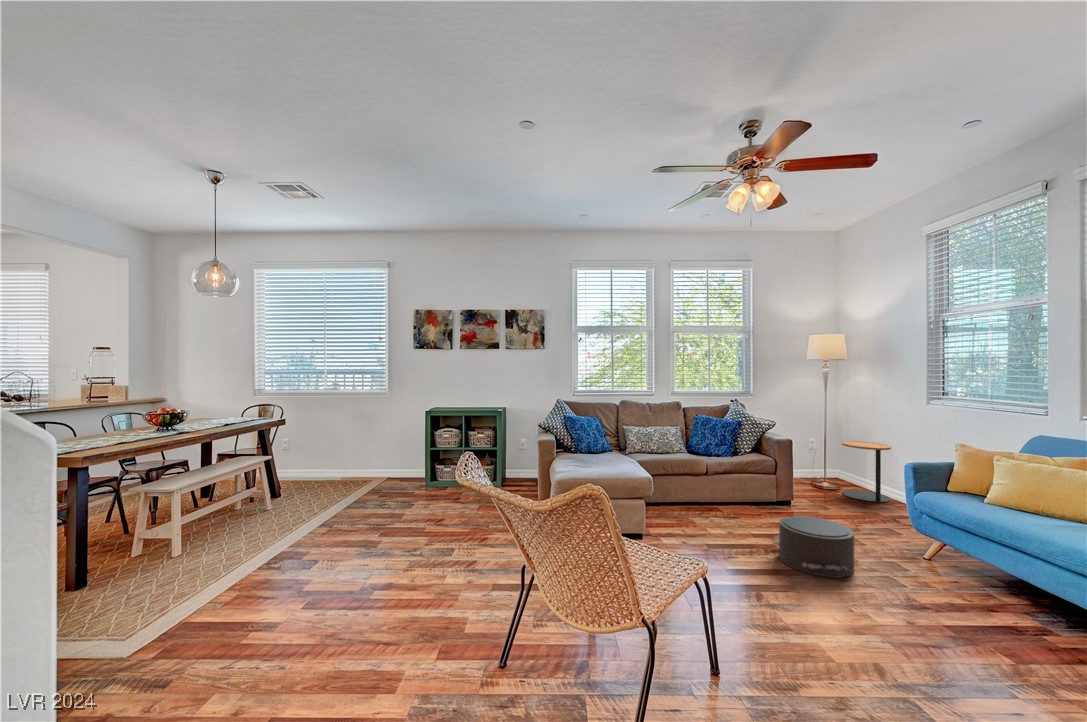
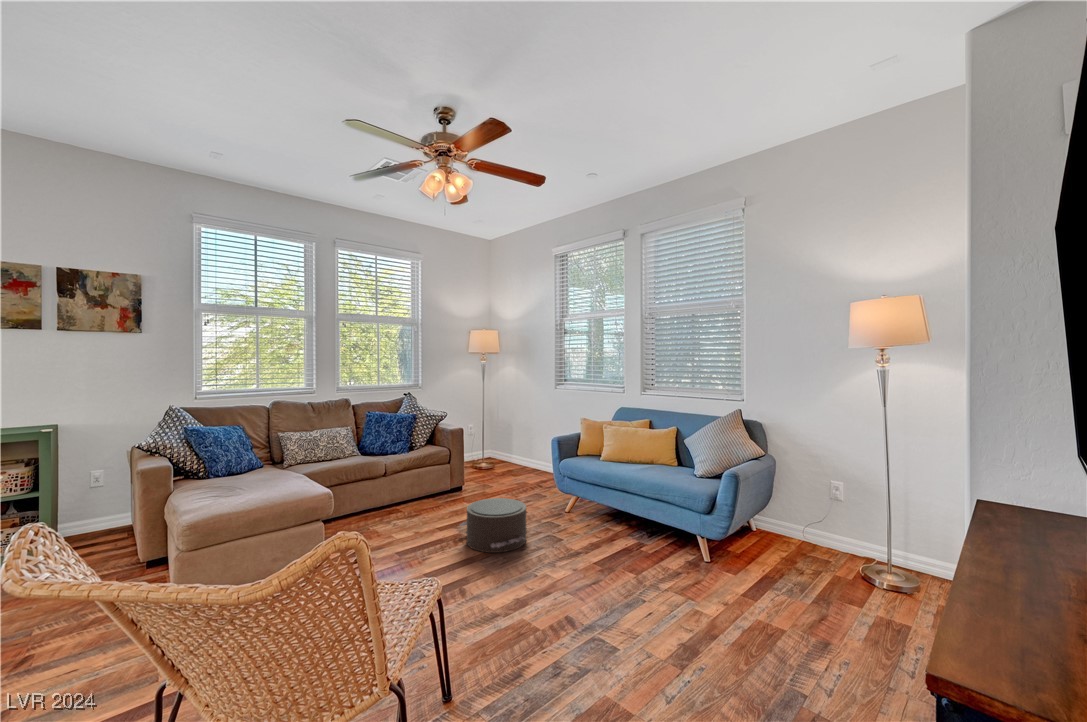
side table: present [842,441,891,503] -> none [496,423,530,473]

